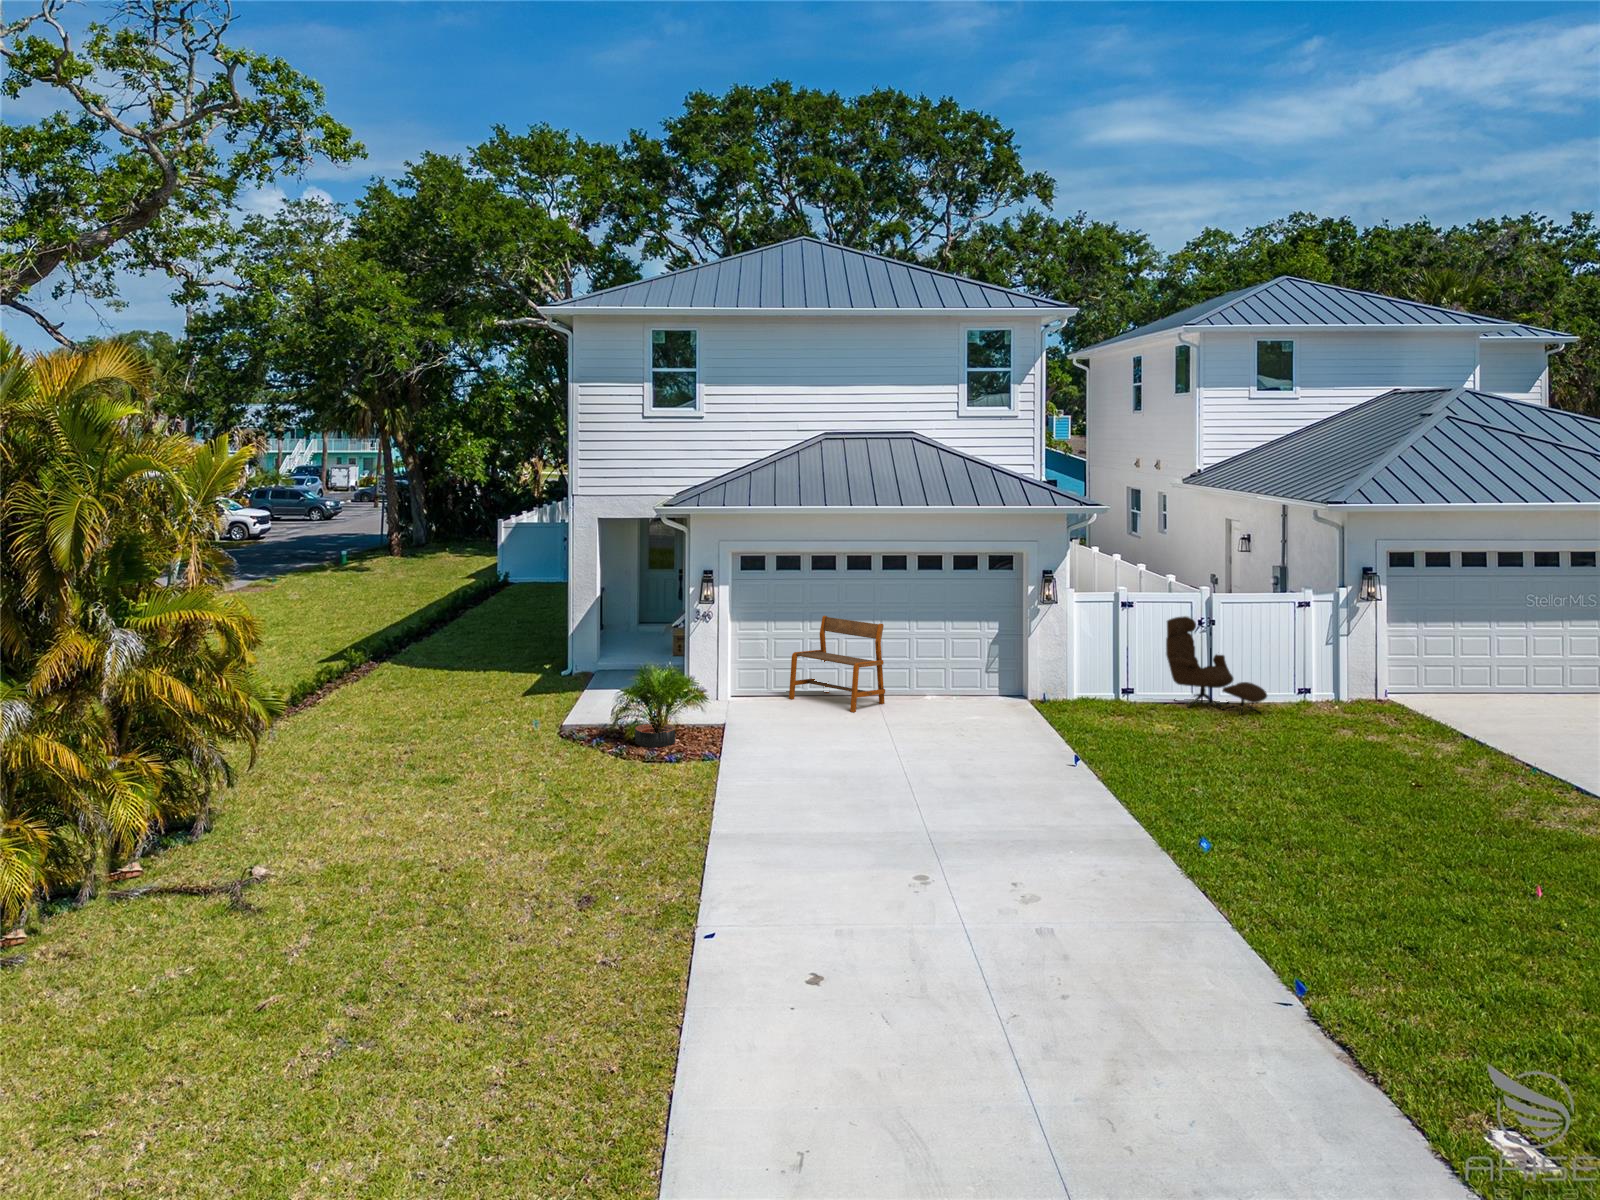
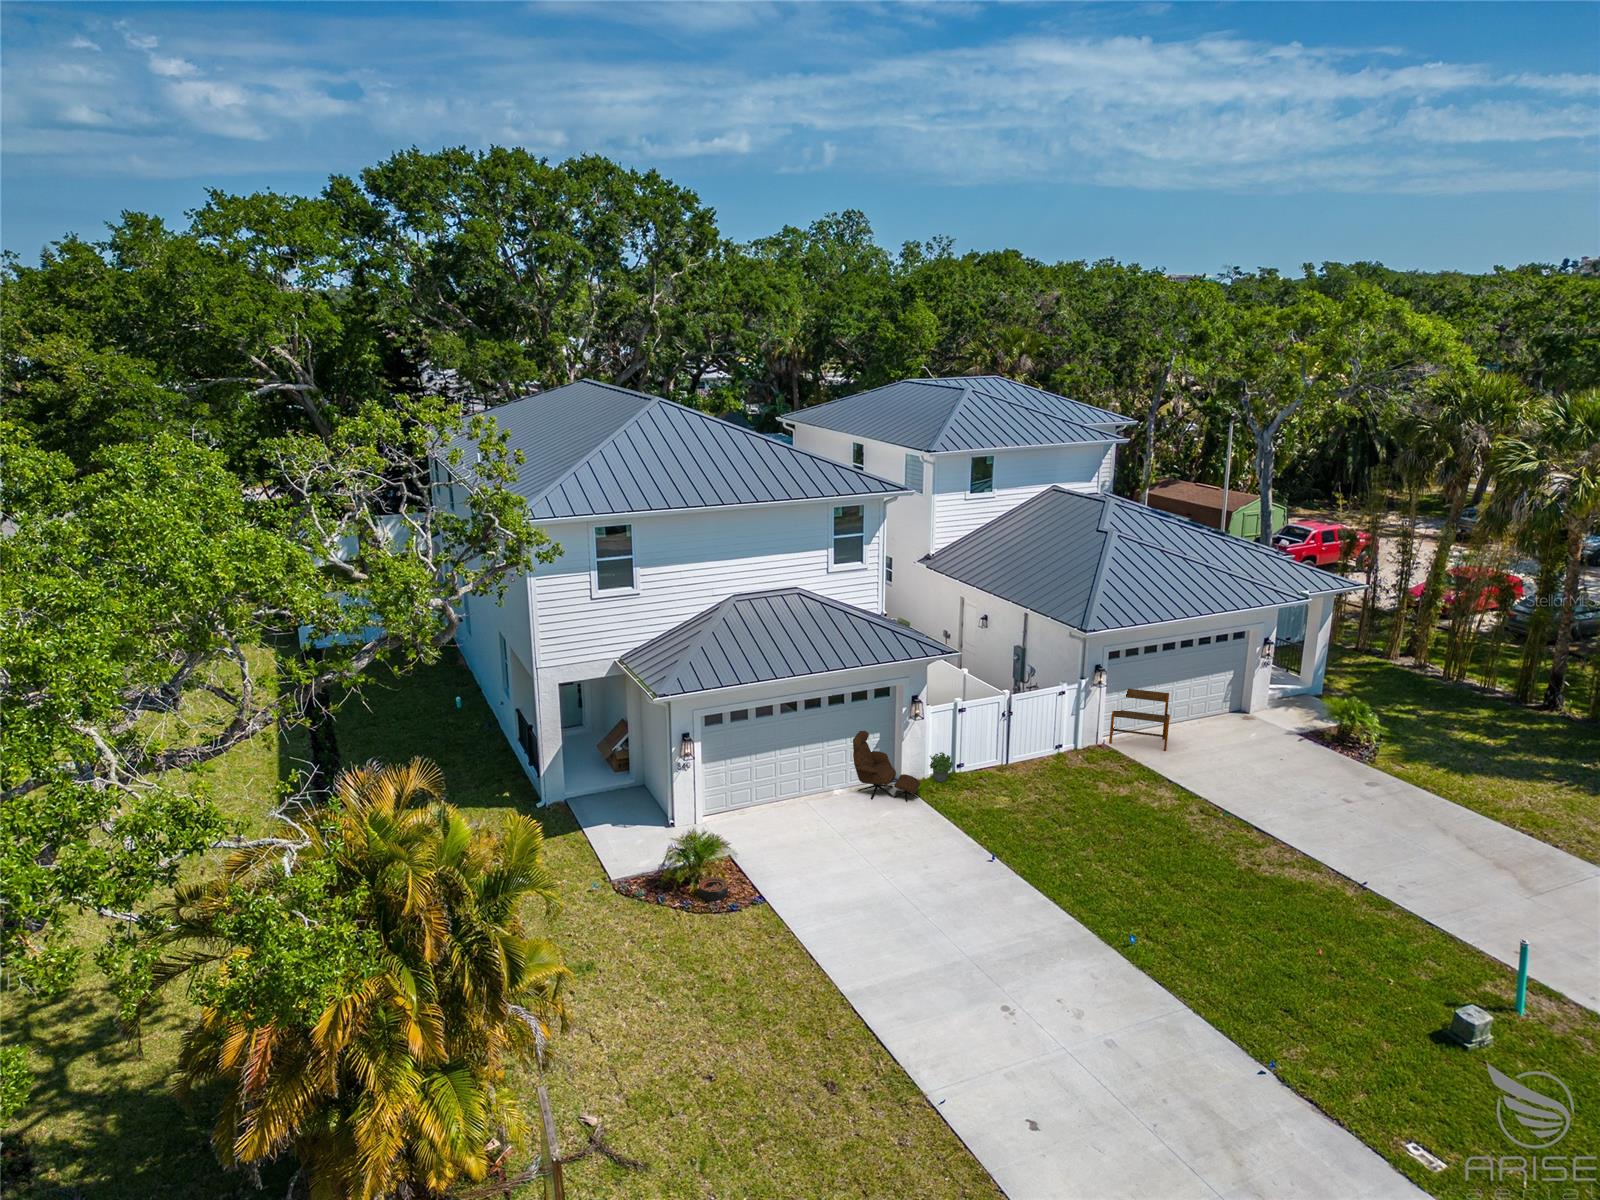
bench: present [789,616,885,712] -> present [1109,689,1170,751]
lounge chair: present [1166,616,1267,714] -> present [853,731,920,802]
potted plant: none [1068,660,1106,703] -> present [930,752,953,782]

